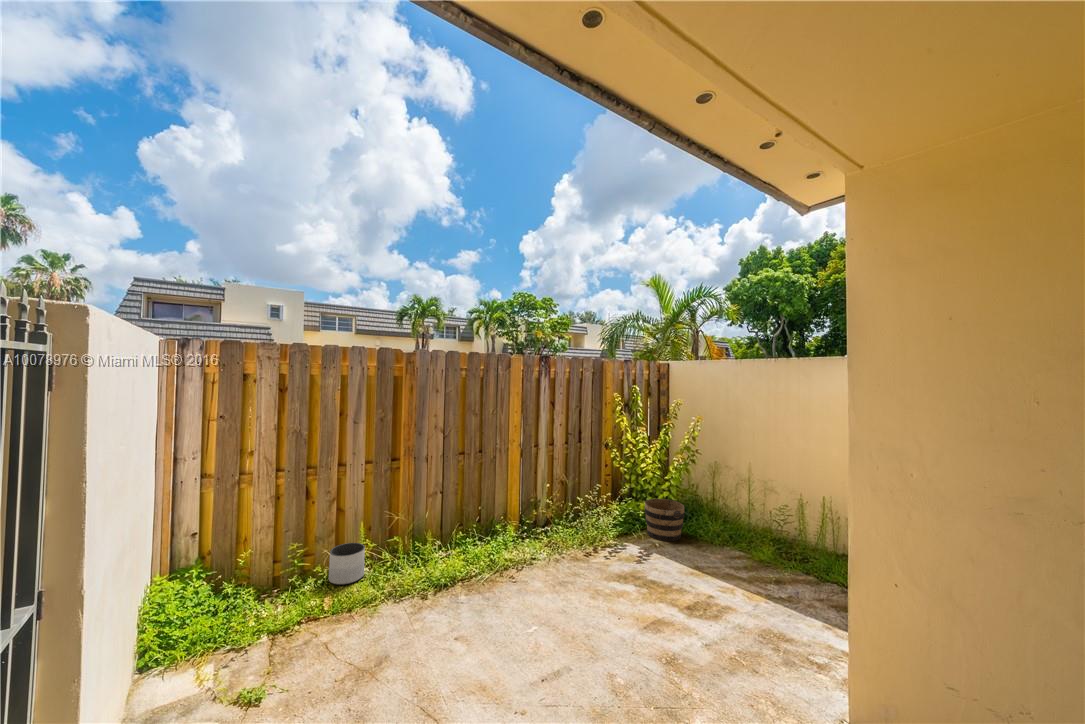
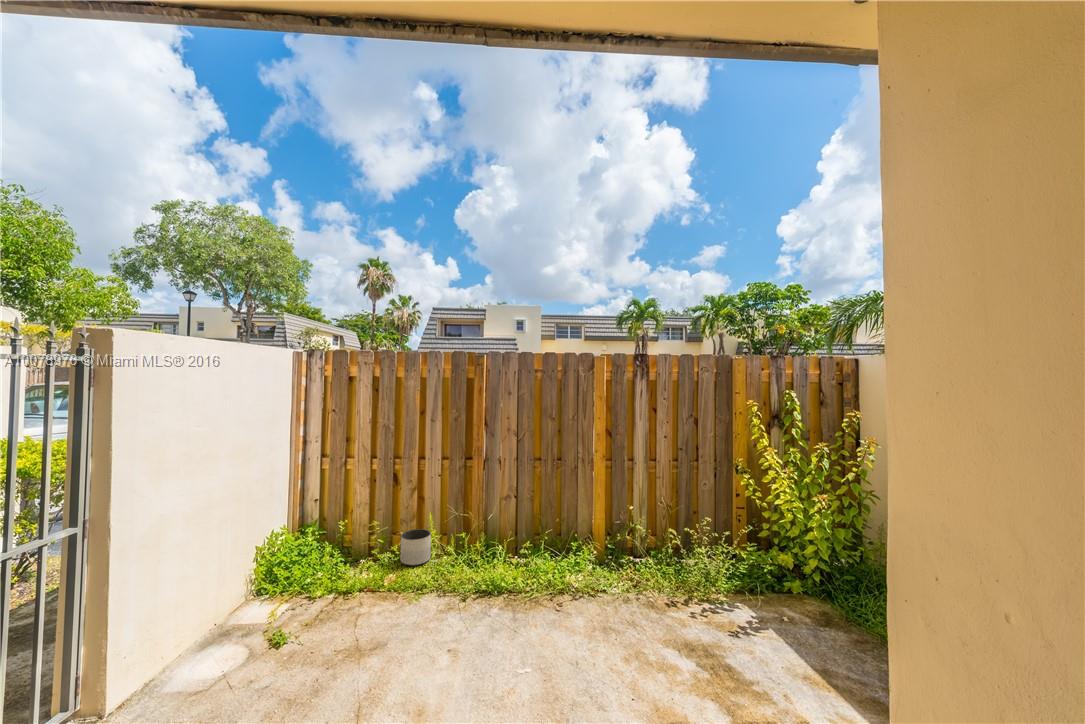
bucket: present [645,499,685,541] -> none [780,553,847,622]

